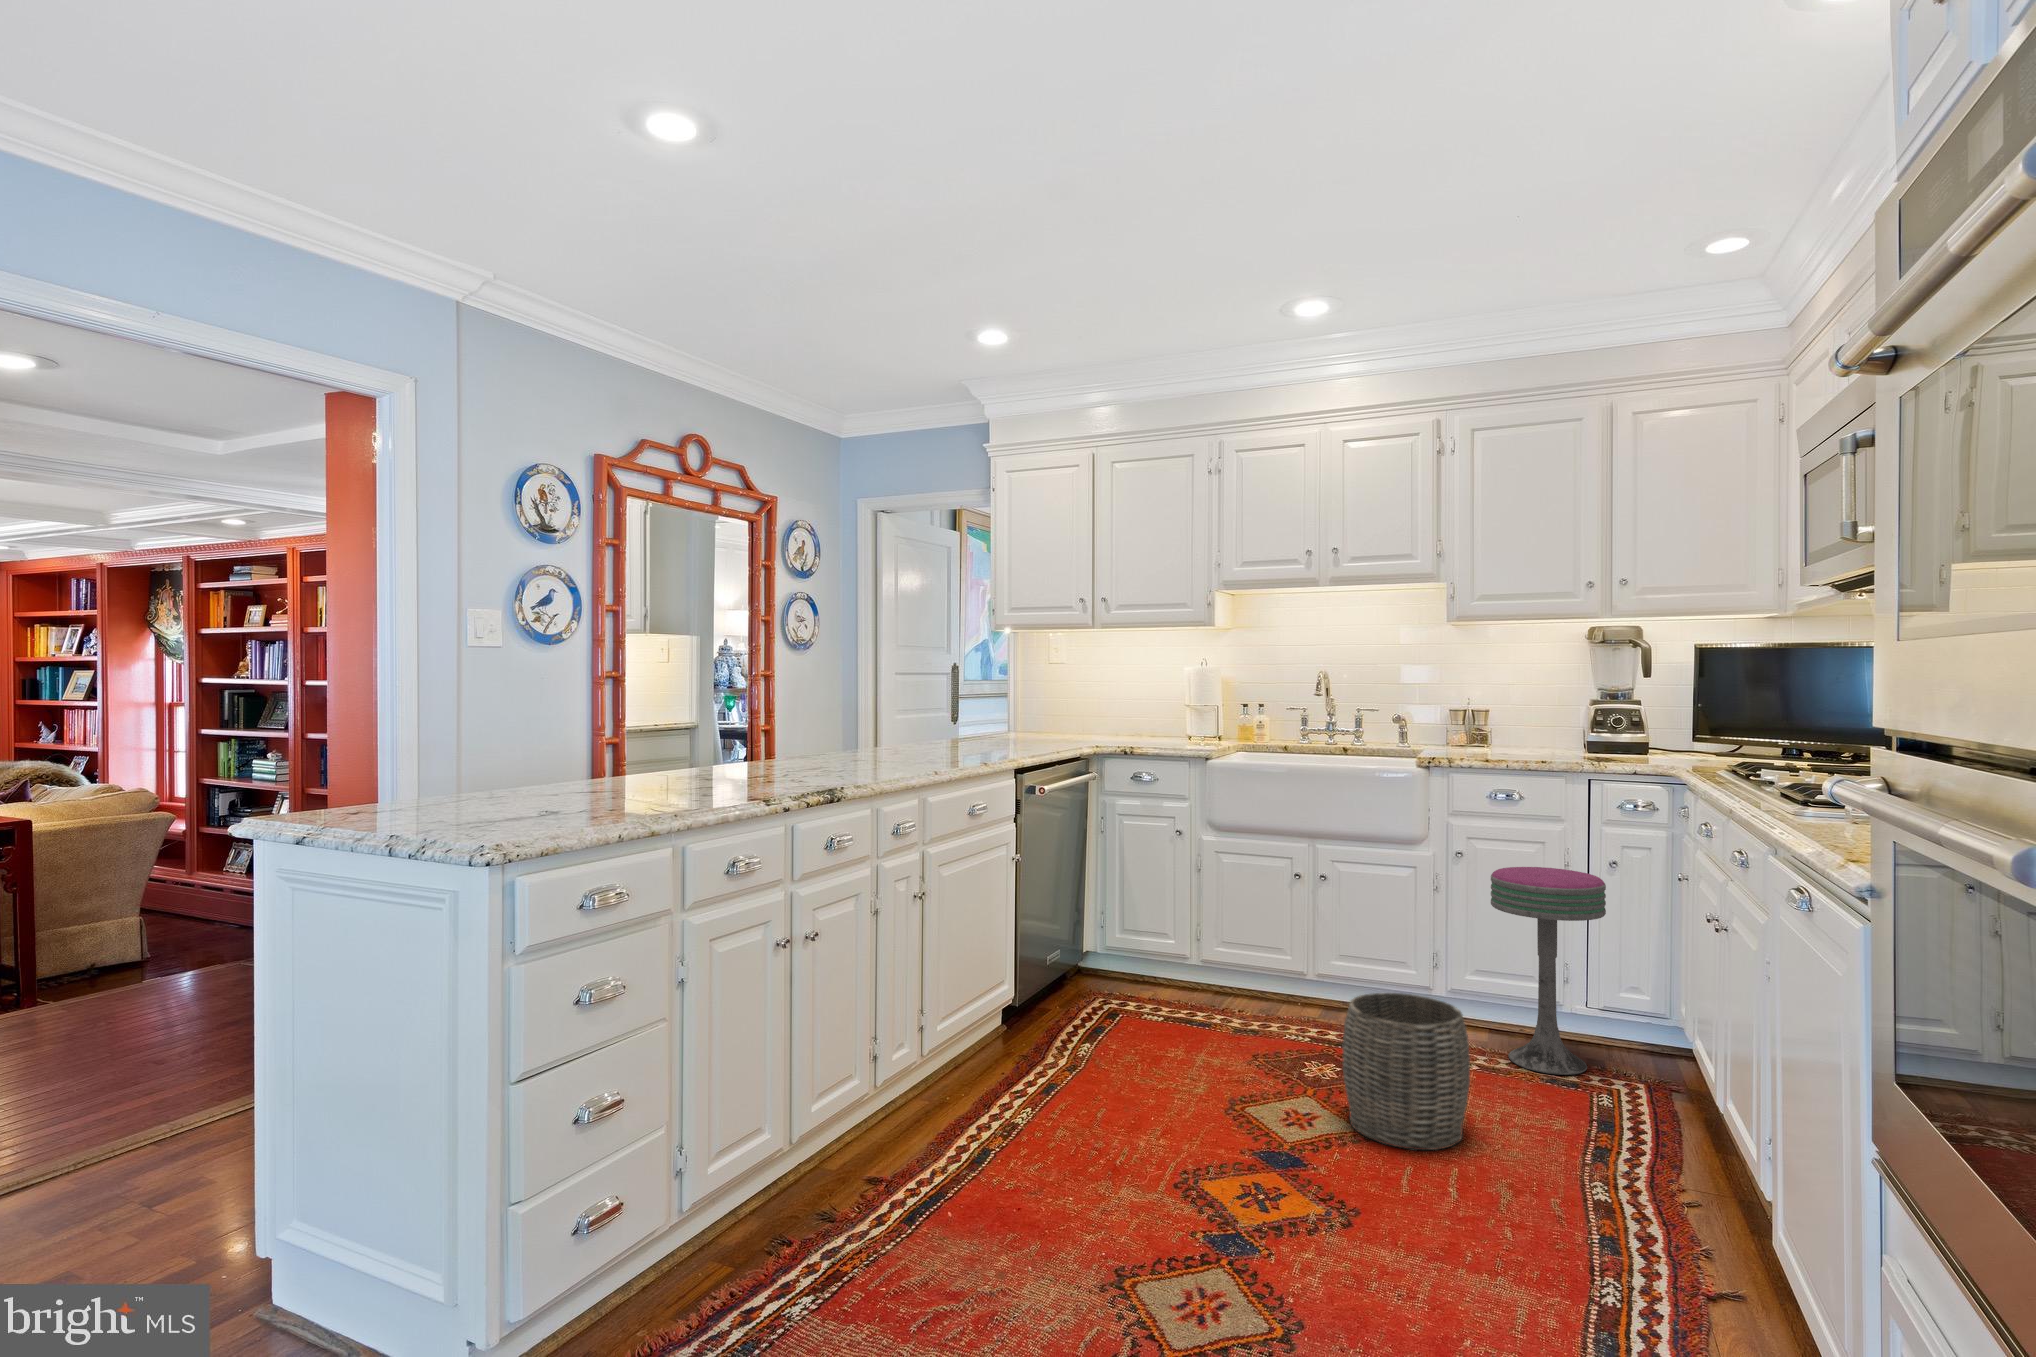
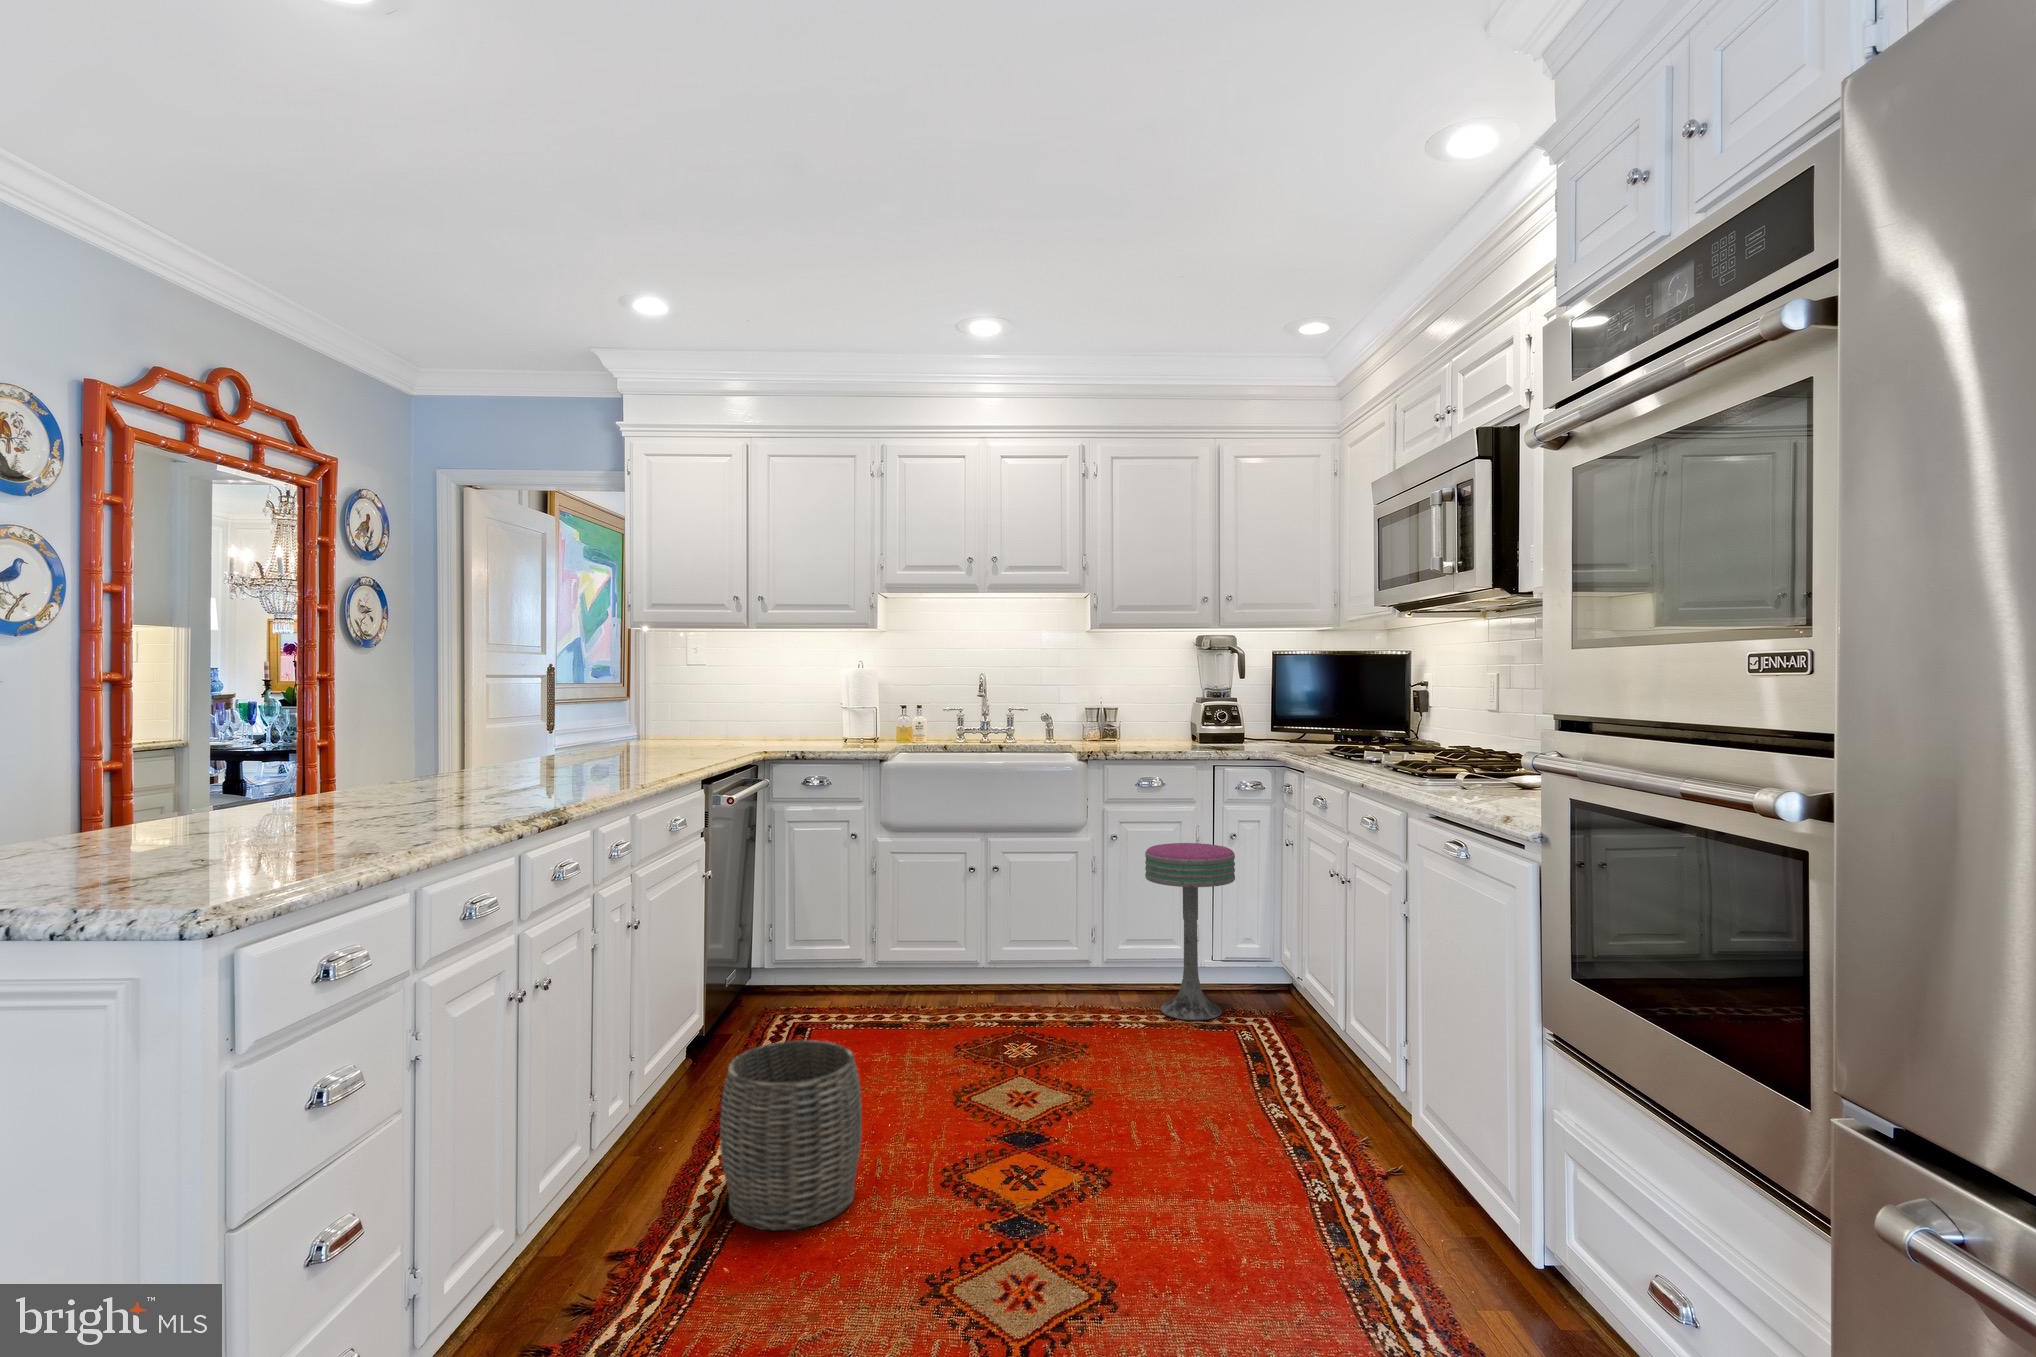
woven basket: present [1343,993,1470,1150] -> present [720,1040,862,1231]

